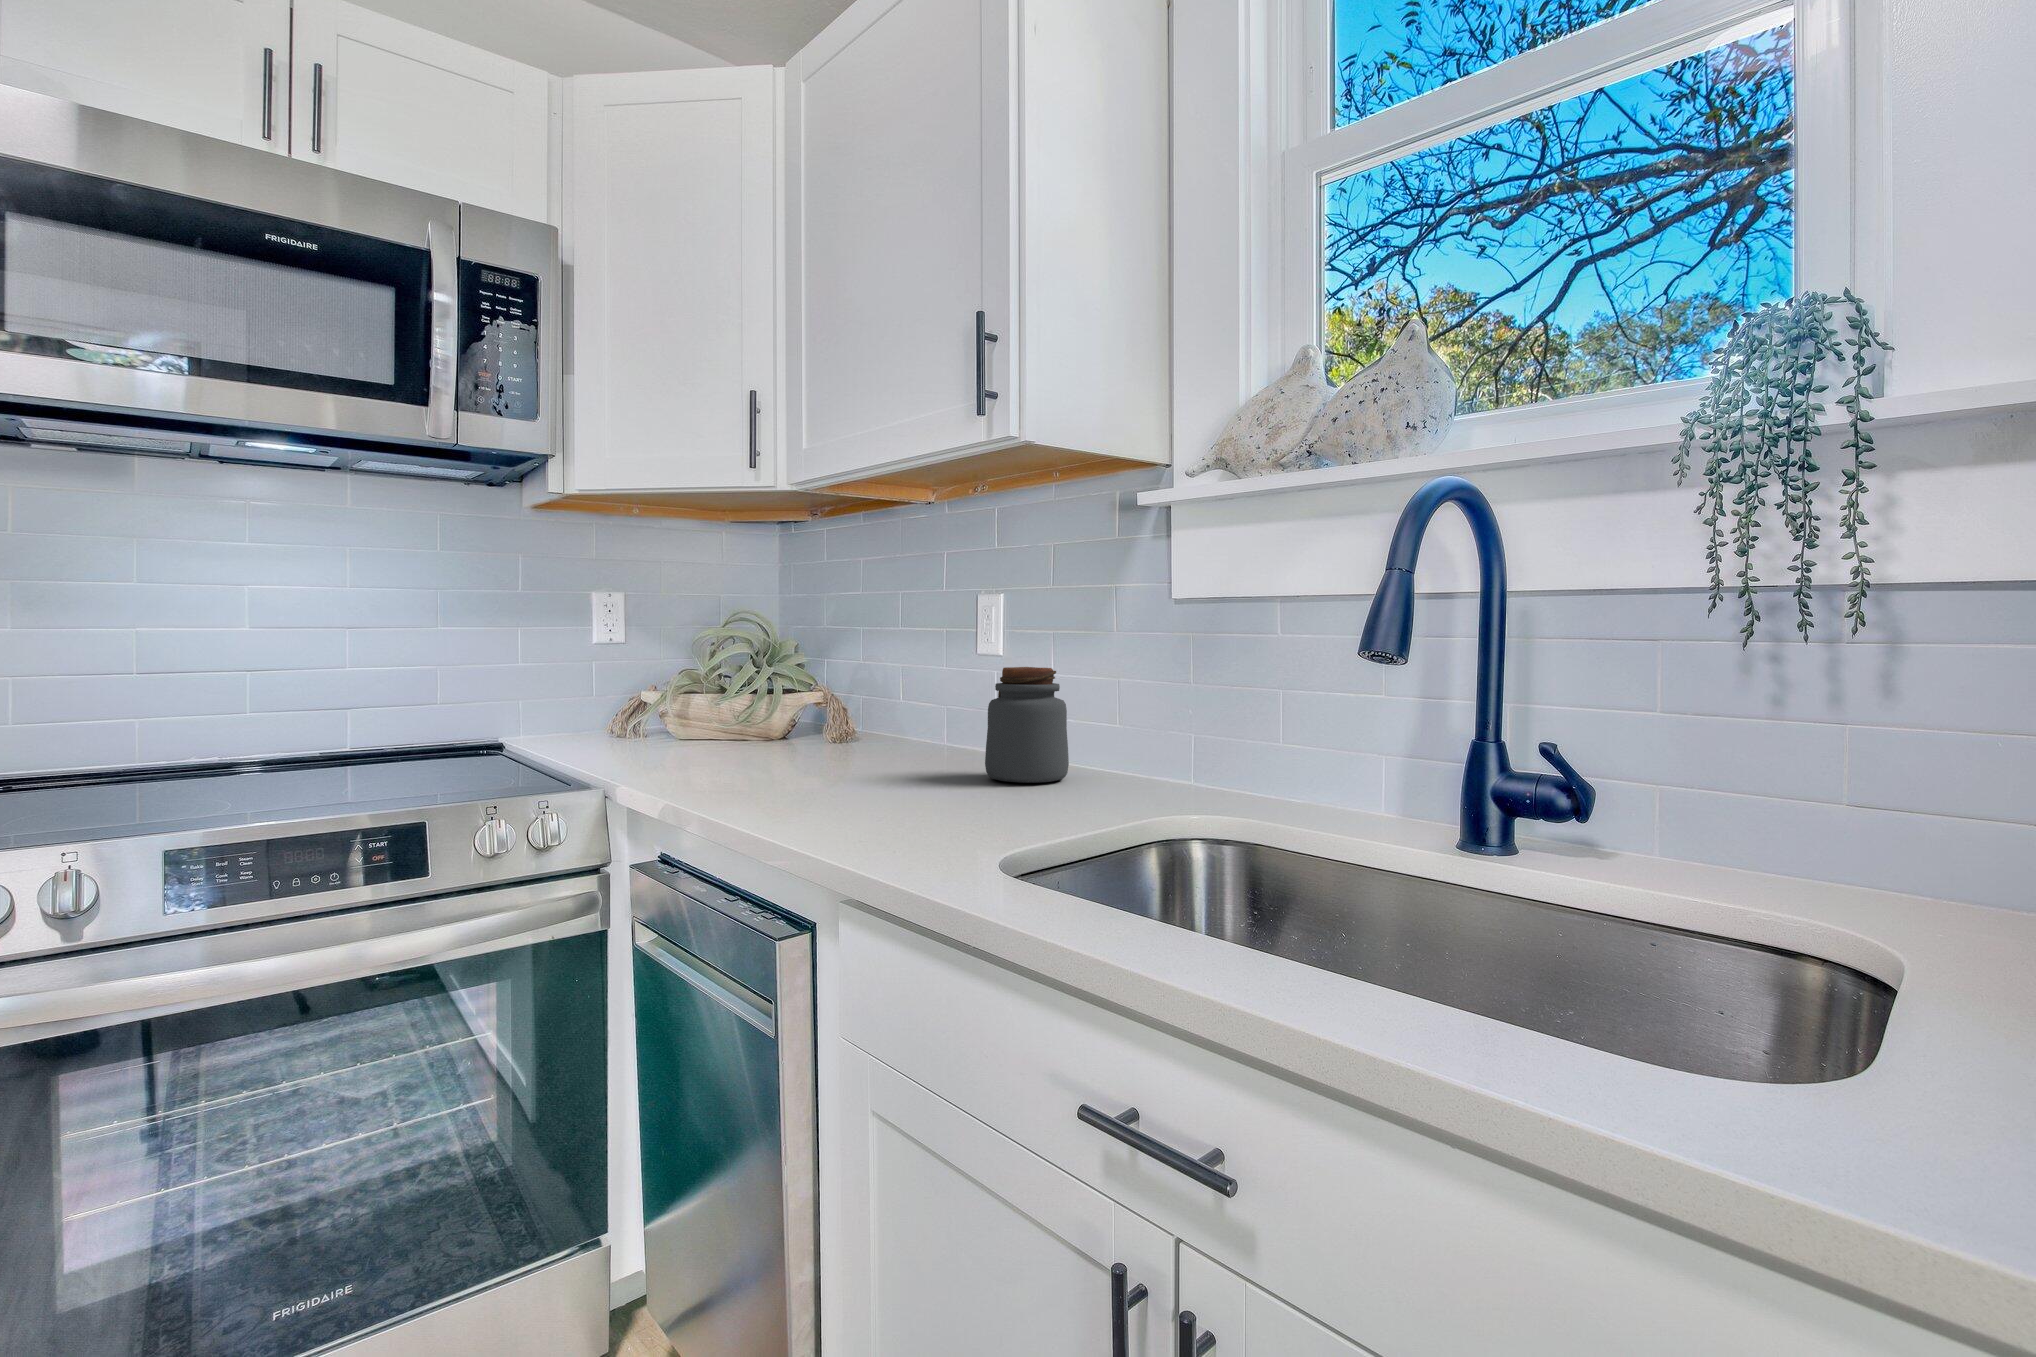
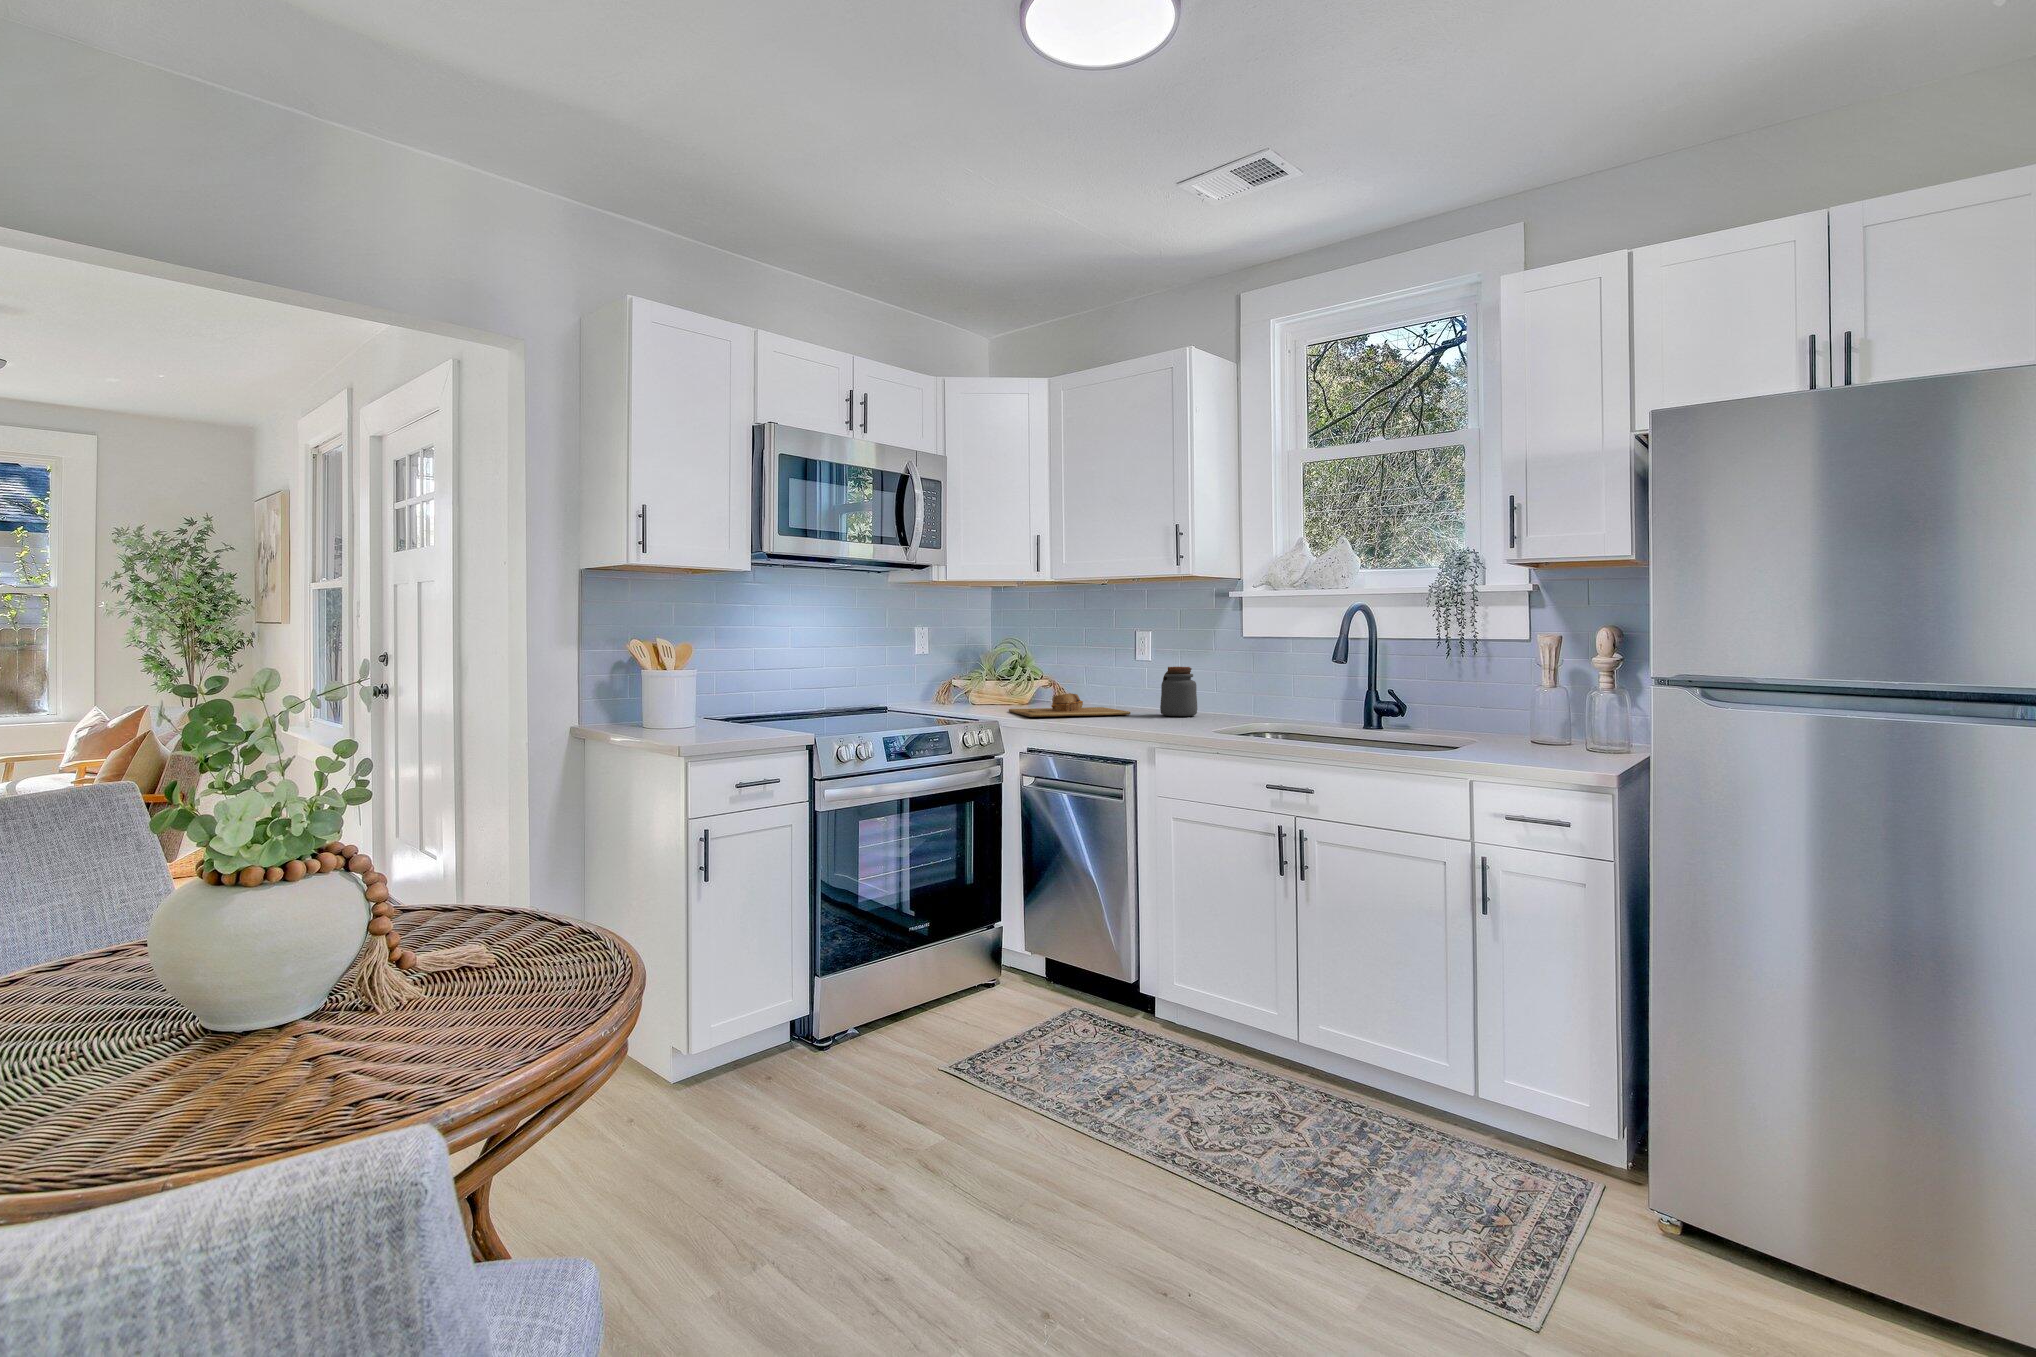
cutting board: none [671,724,920,779] -> present [1009,693,1131,717]

